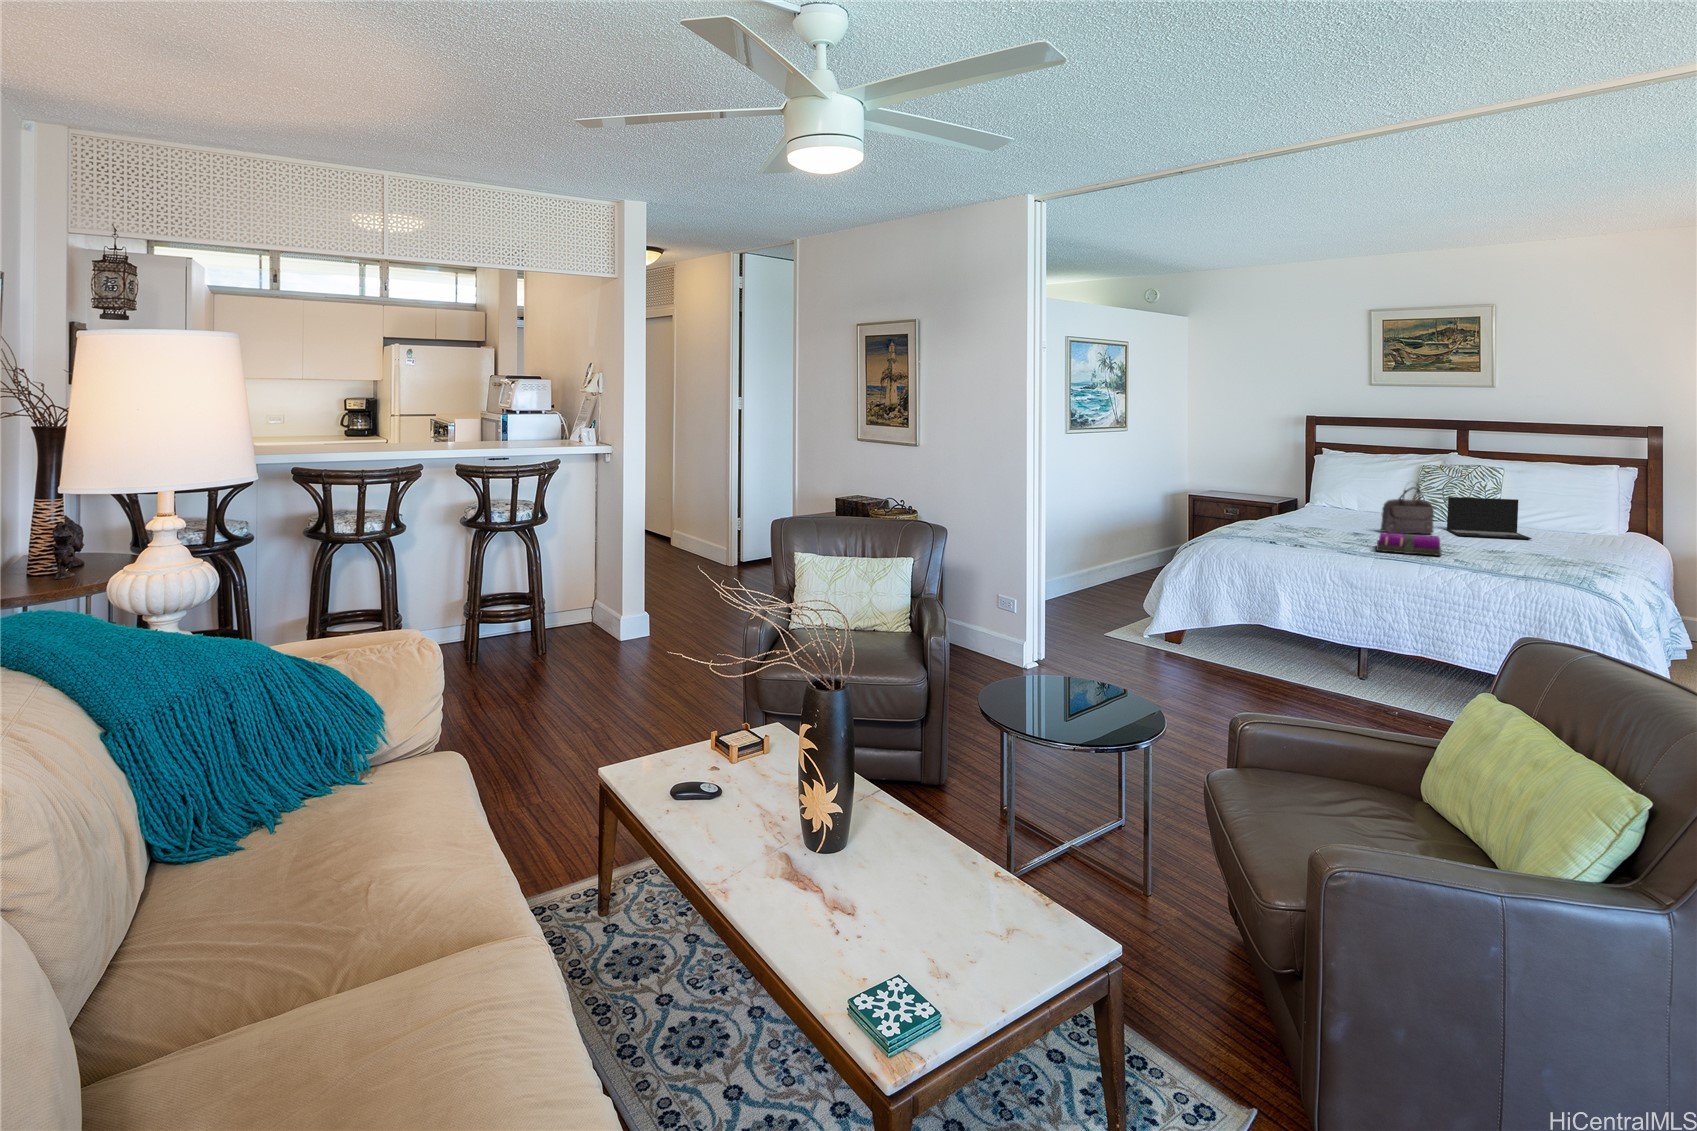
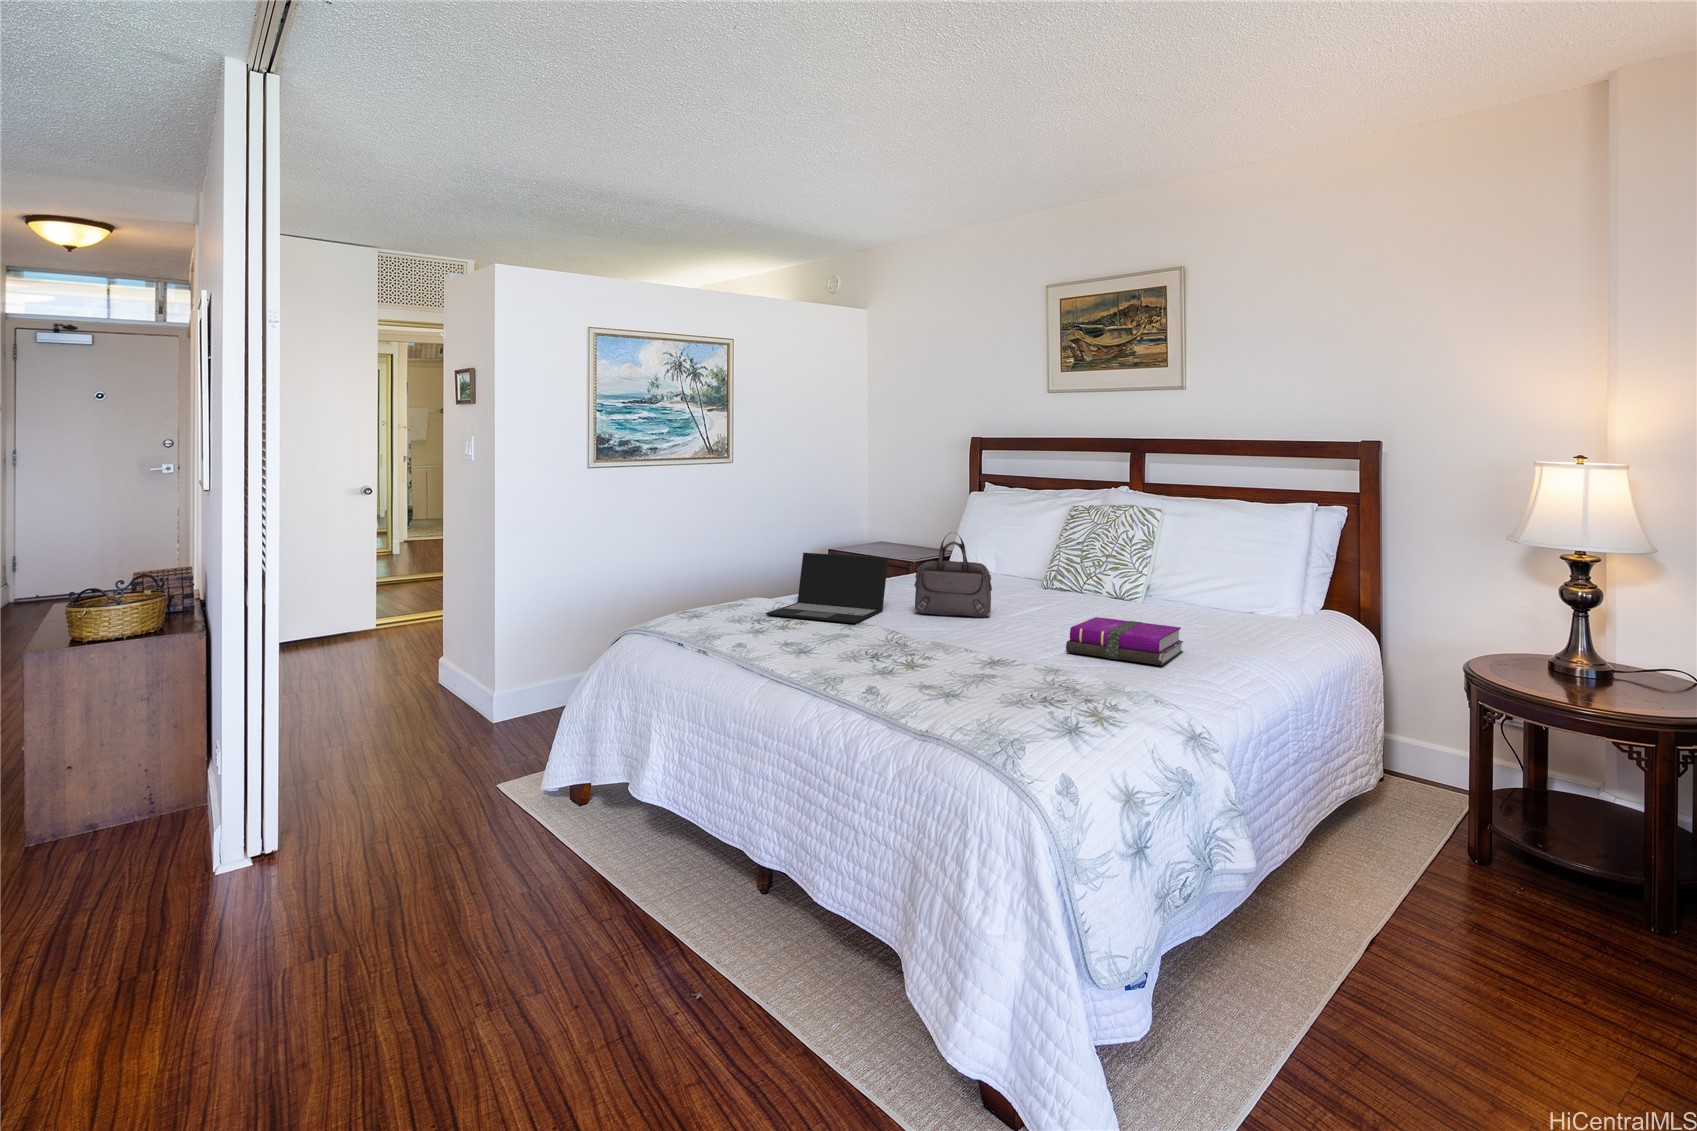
laptop: present [1447,497,1532,539] -> present [766,553,888,623]
notebook: present [1376,532,1442,556] -> present [1066,617,1183,665]

